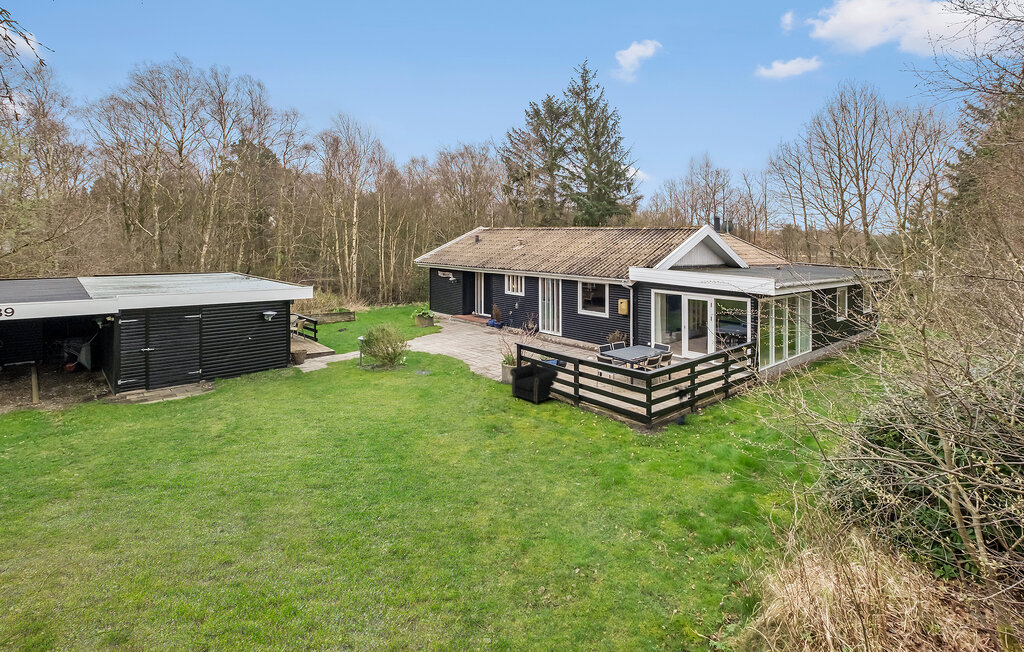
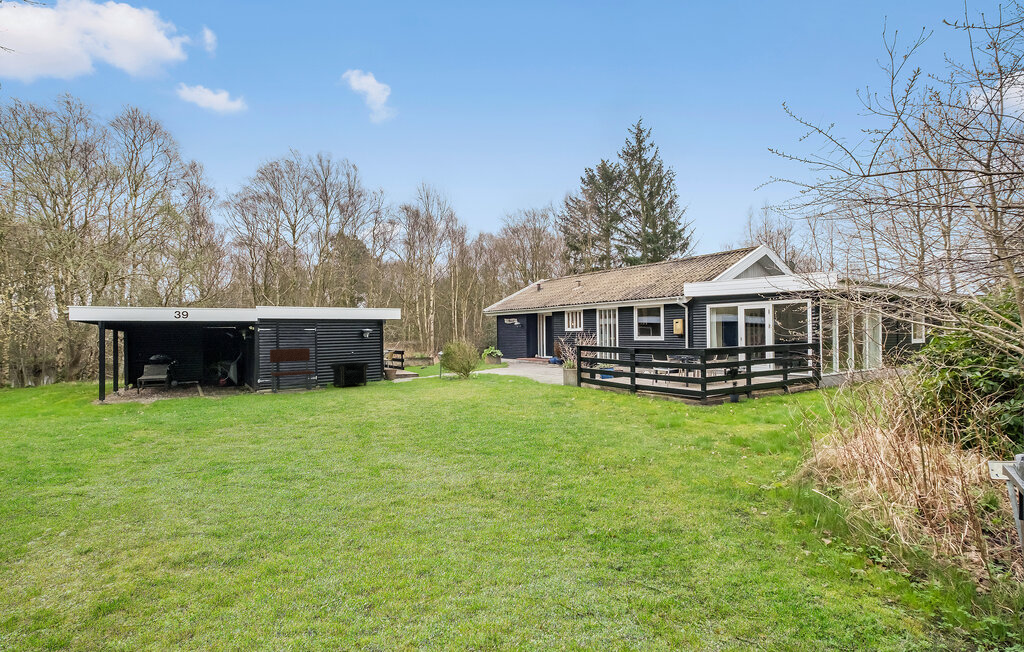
bench: none [156,335,216,392] -> present [270,348,315,393]
armchair: present [510,364,558,404] -> present [330,362,369,388]

